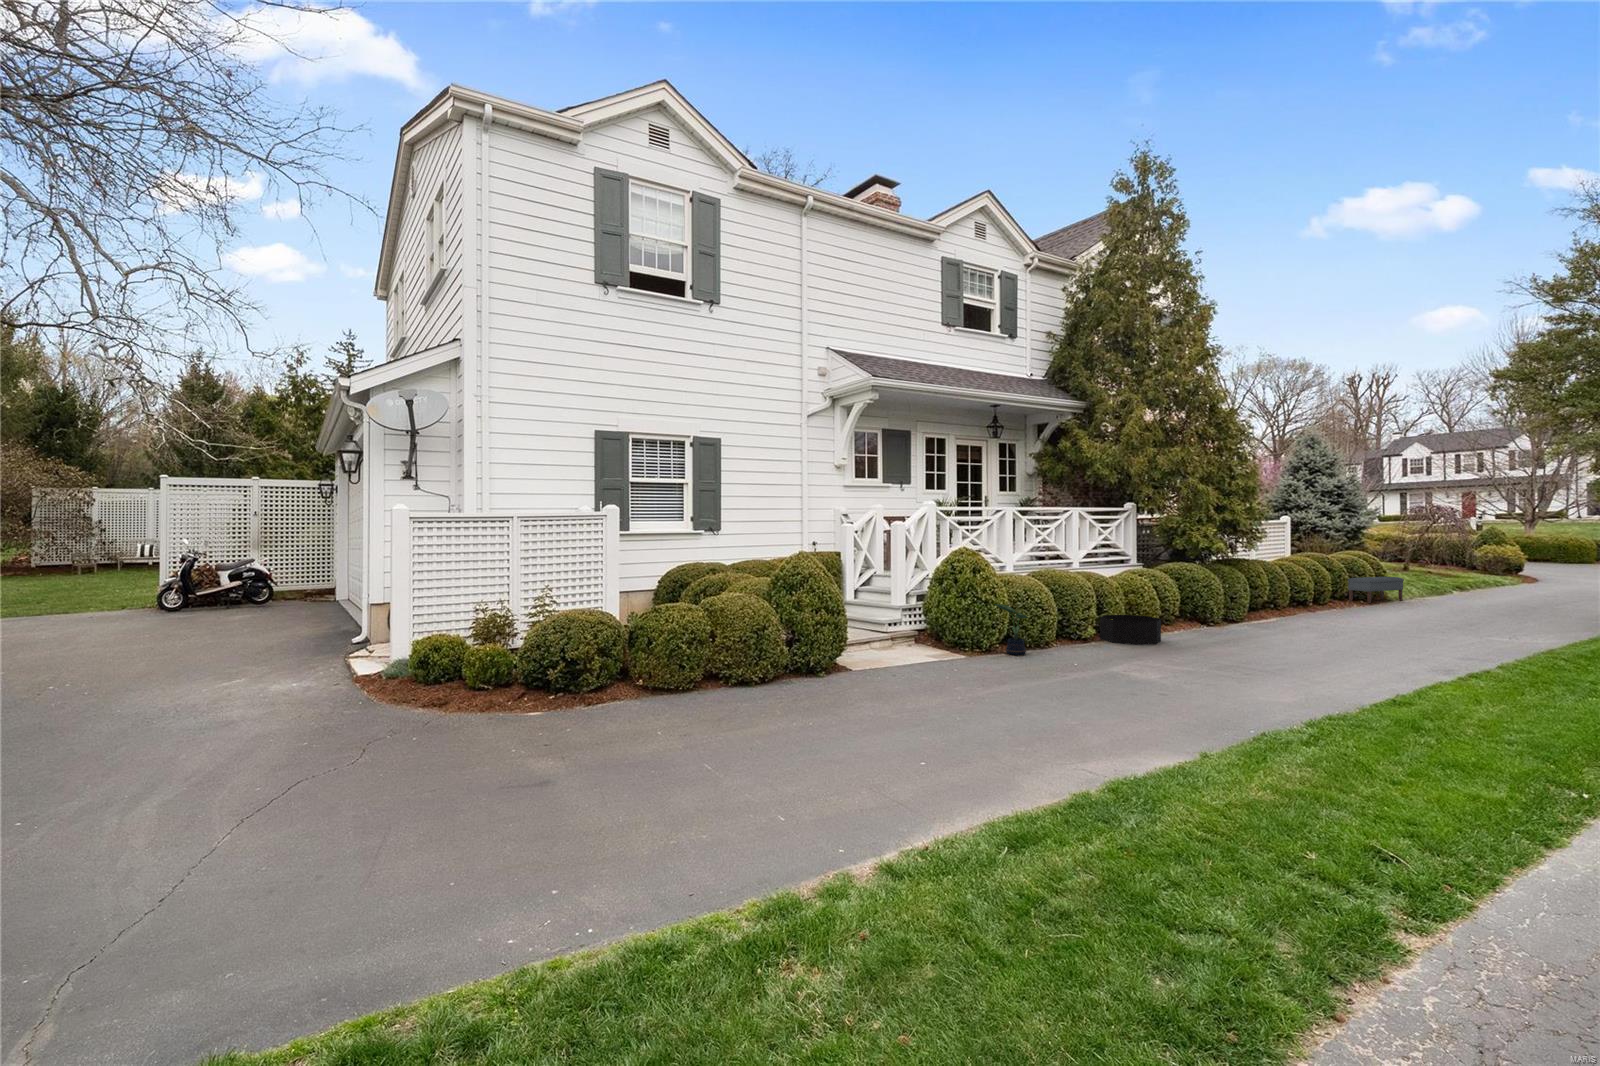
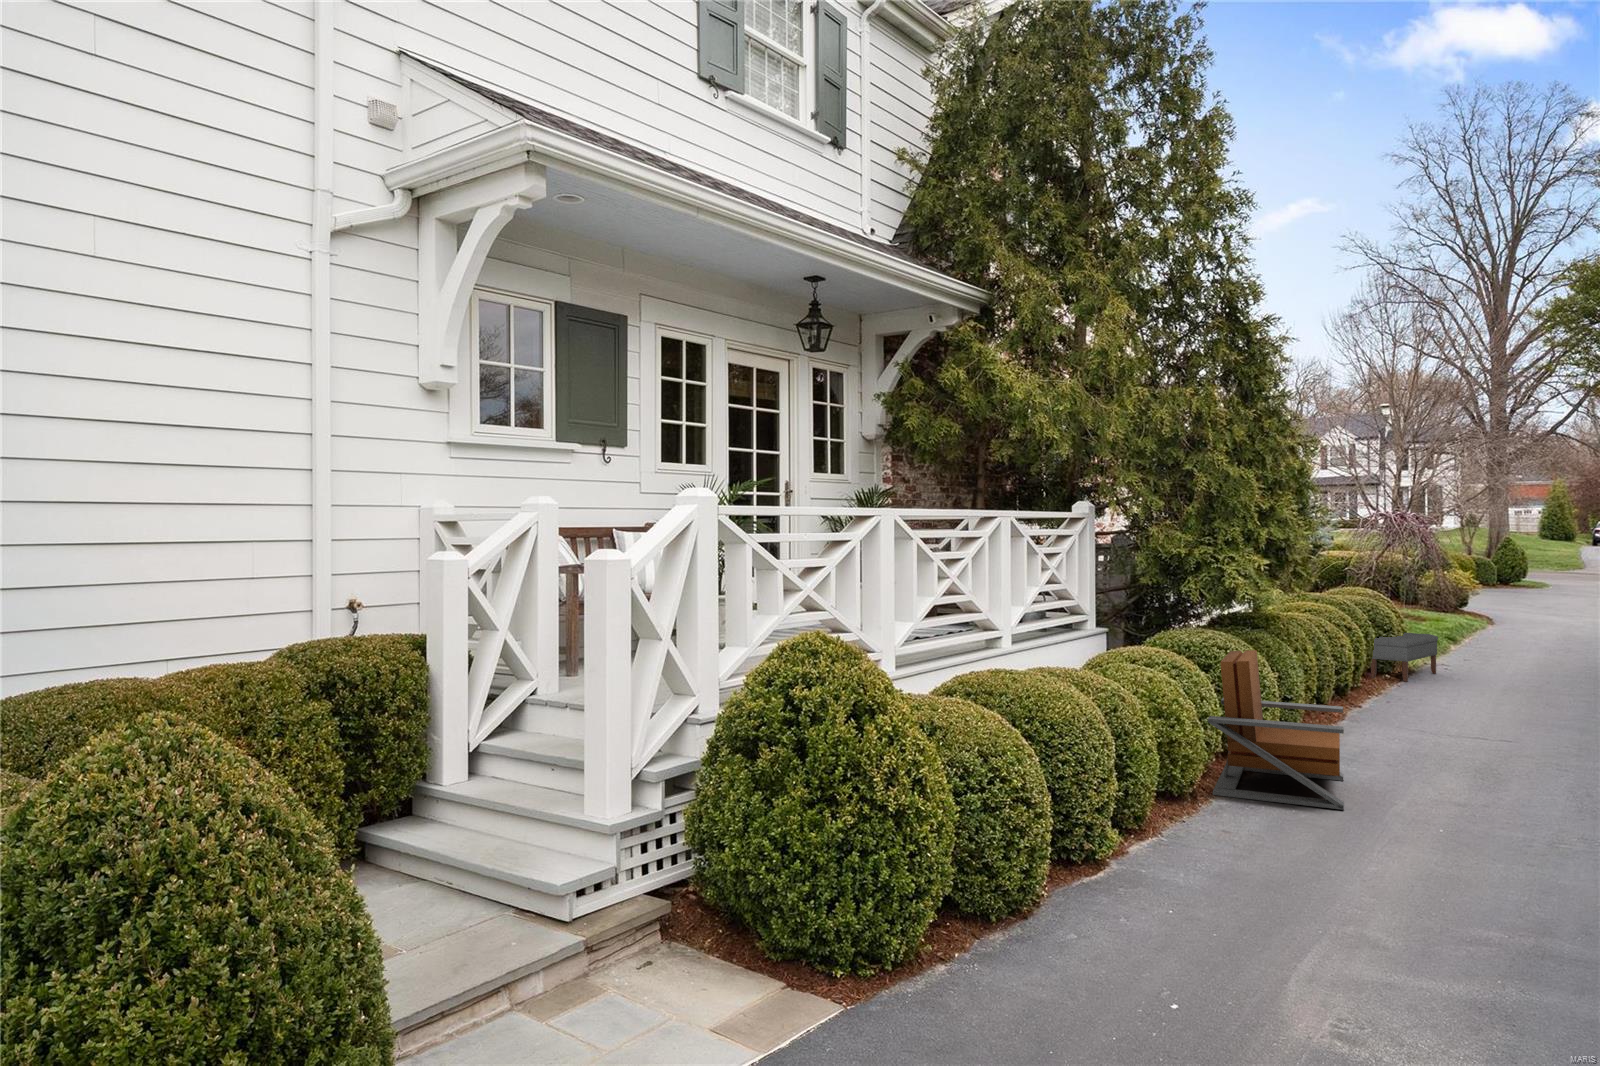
lounge chair: none [1160,569,1239,634] -> present [1208,650,1344,810]
potted plant: present [994,604,1028,655] -> none [931,826,1057,1002]
basket: present [1100,615,1161,645] -> none [1137,783,1288,882]

